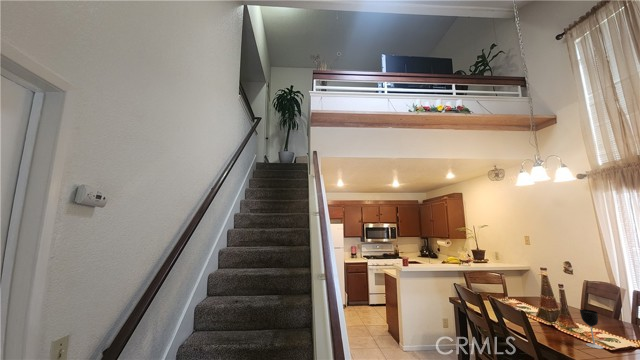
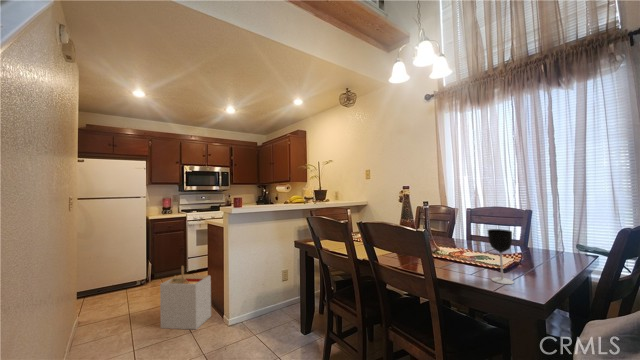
storage bin: none [362,300,393,346] -> present [160,266,211,329]

